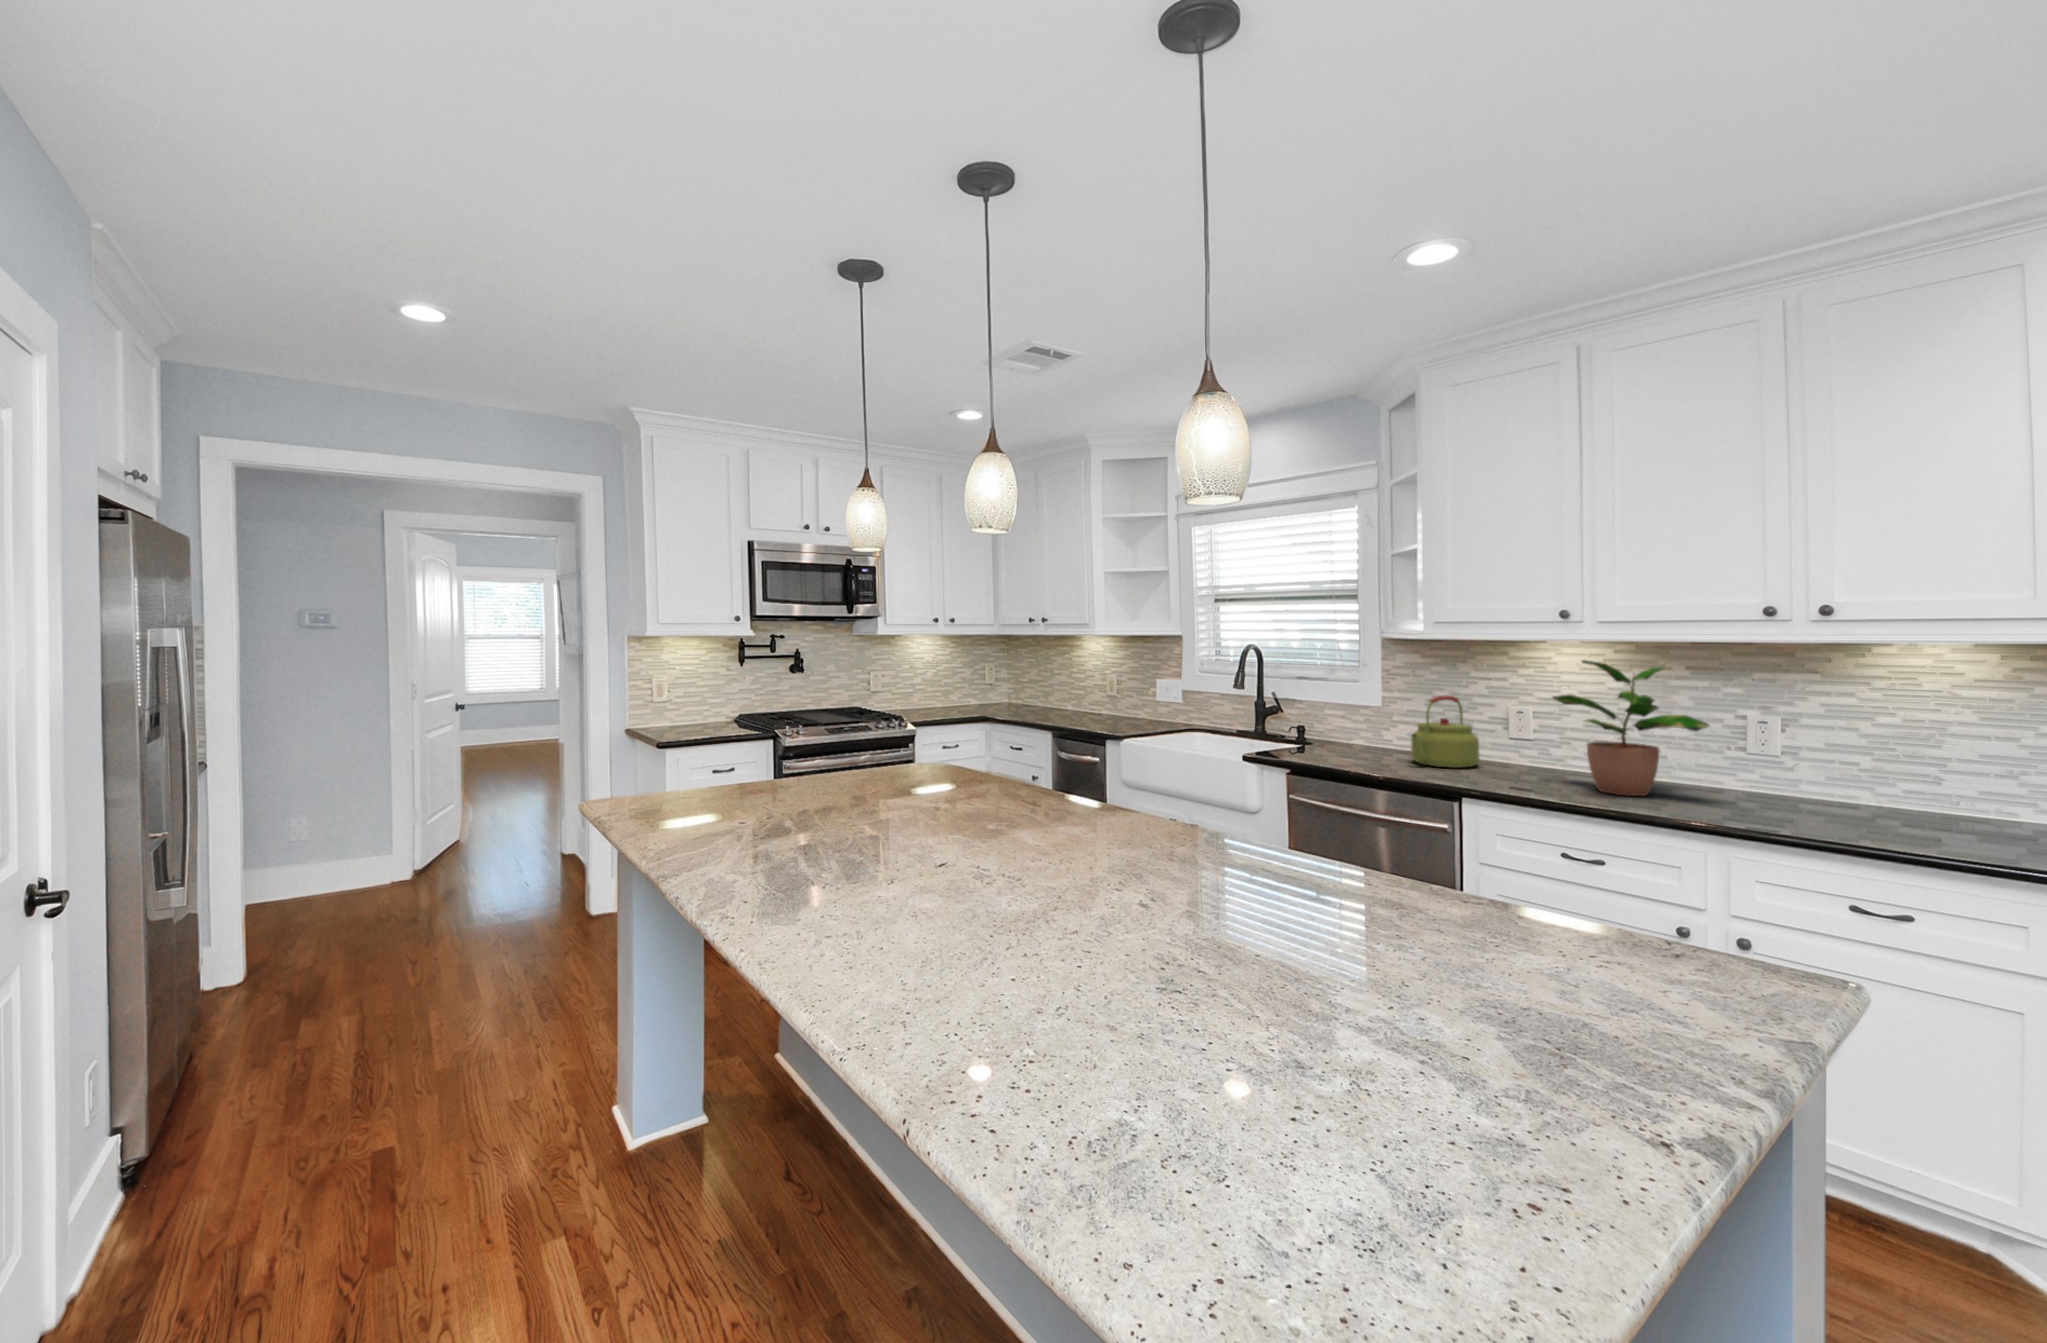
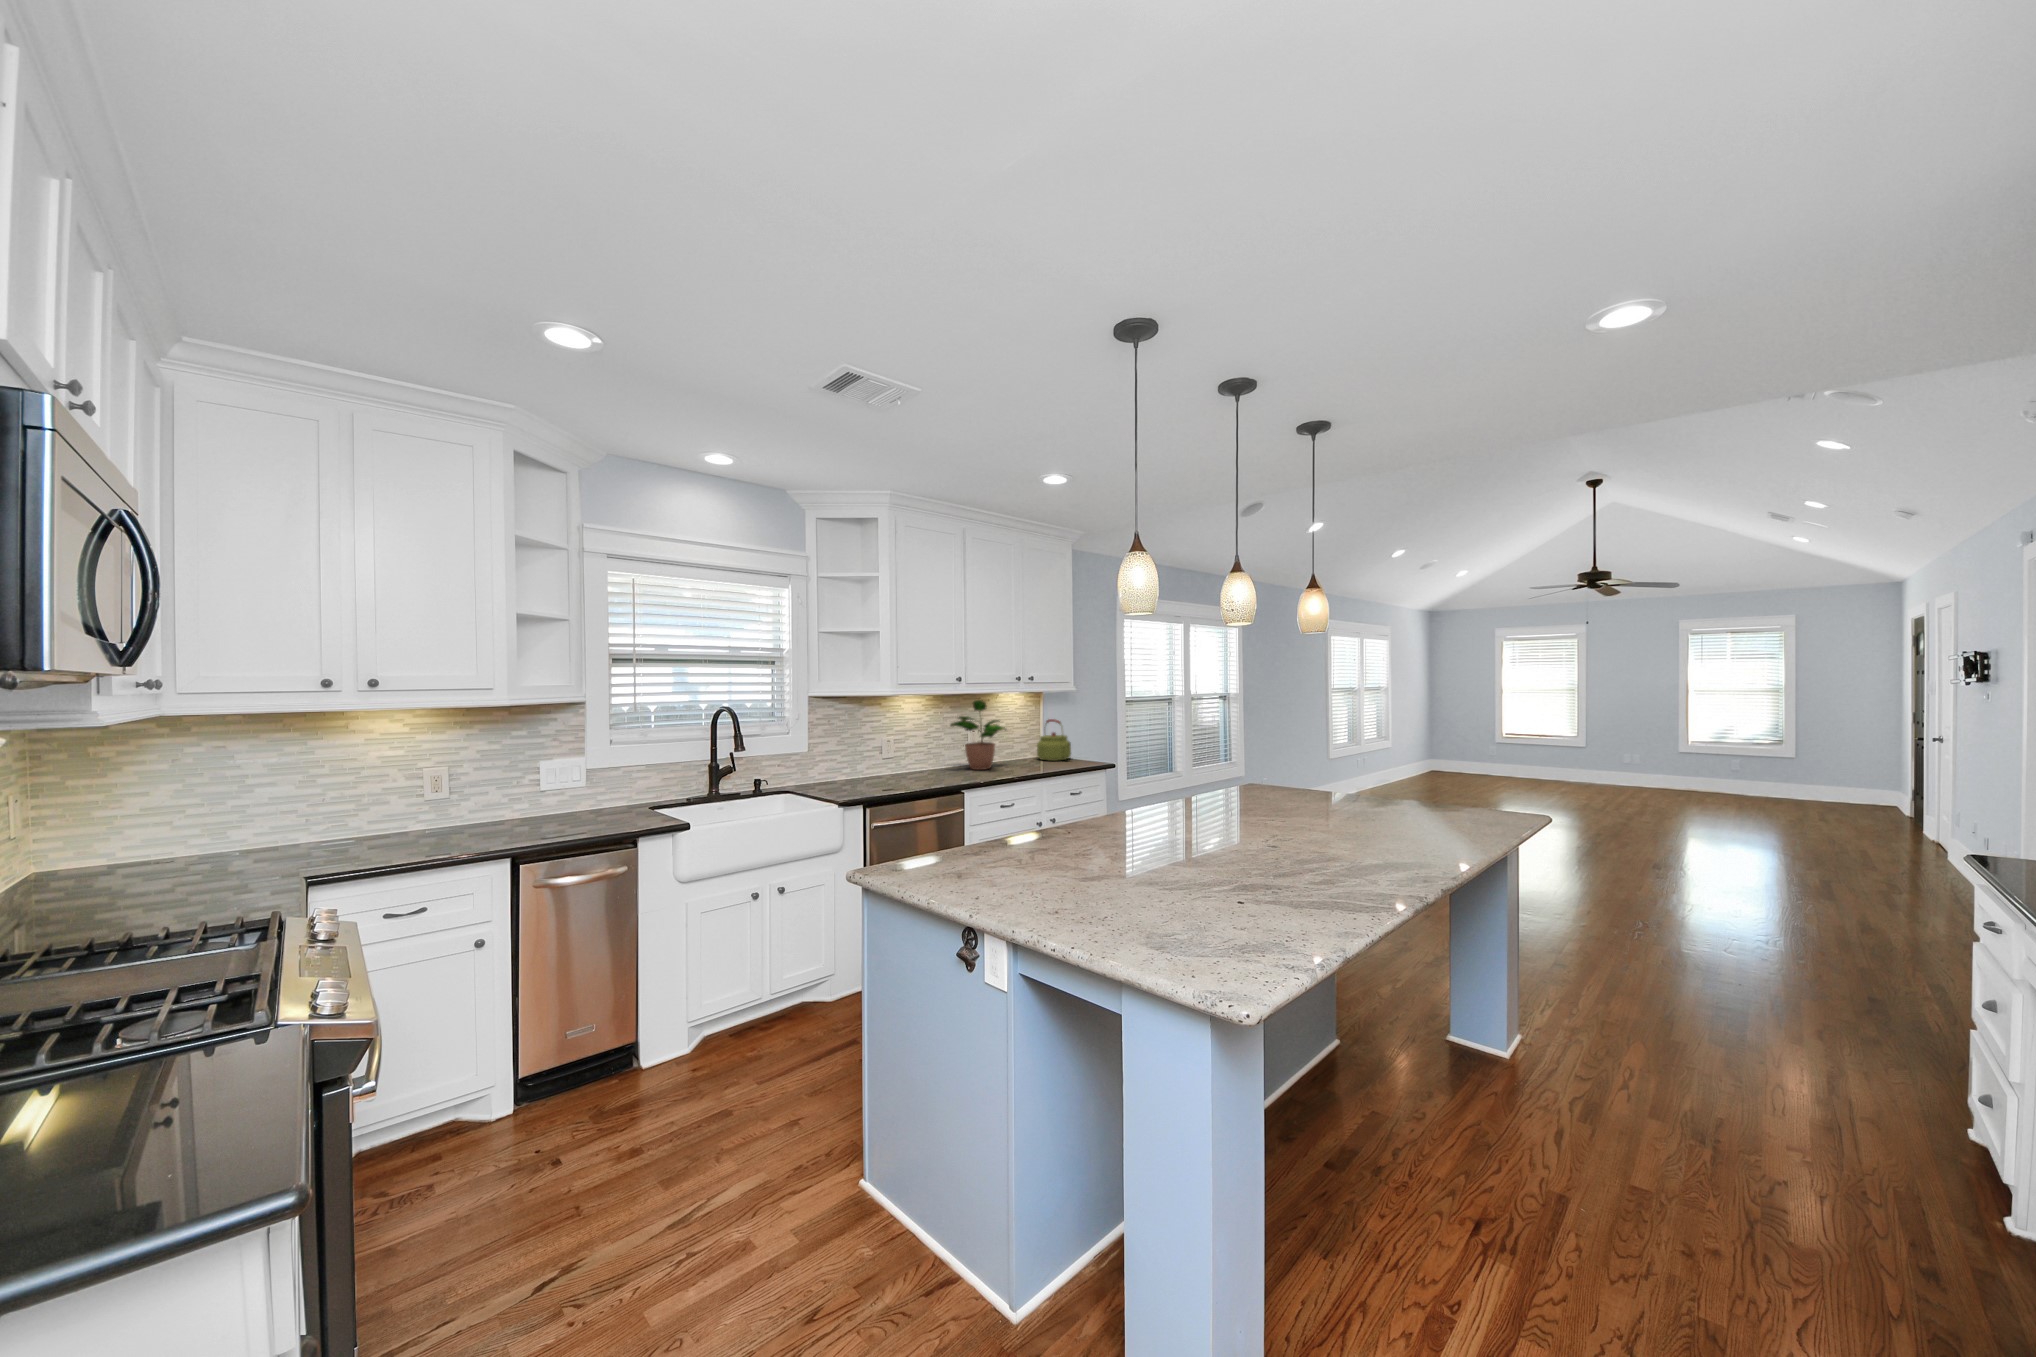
kettle: present [1411,695,1479,768] -> present [1037,719,1071,761]

